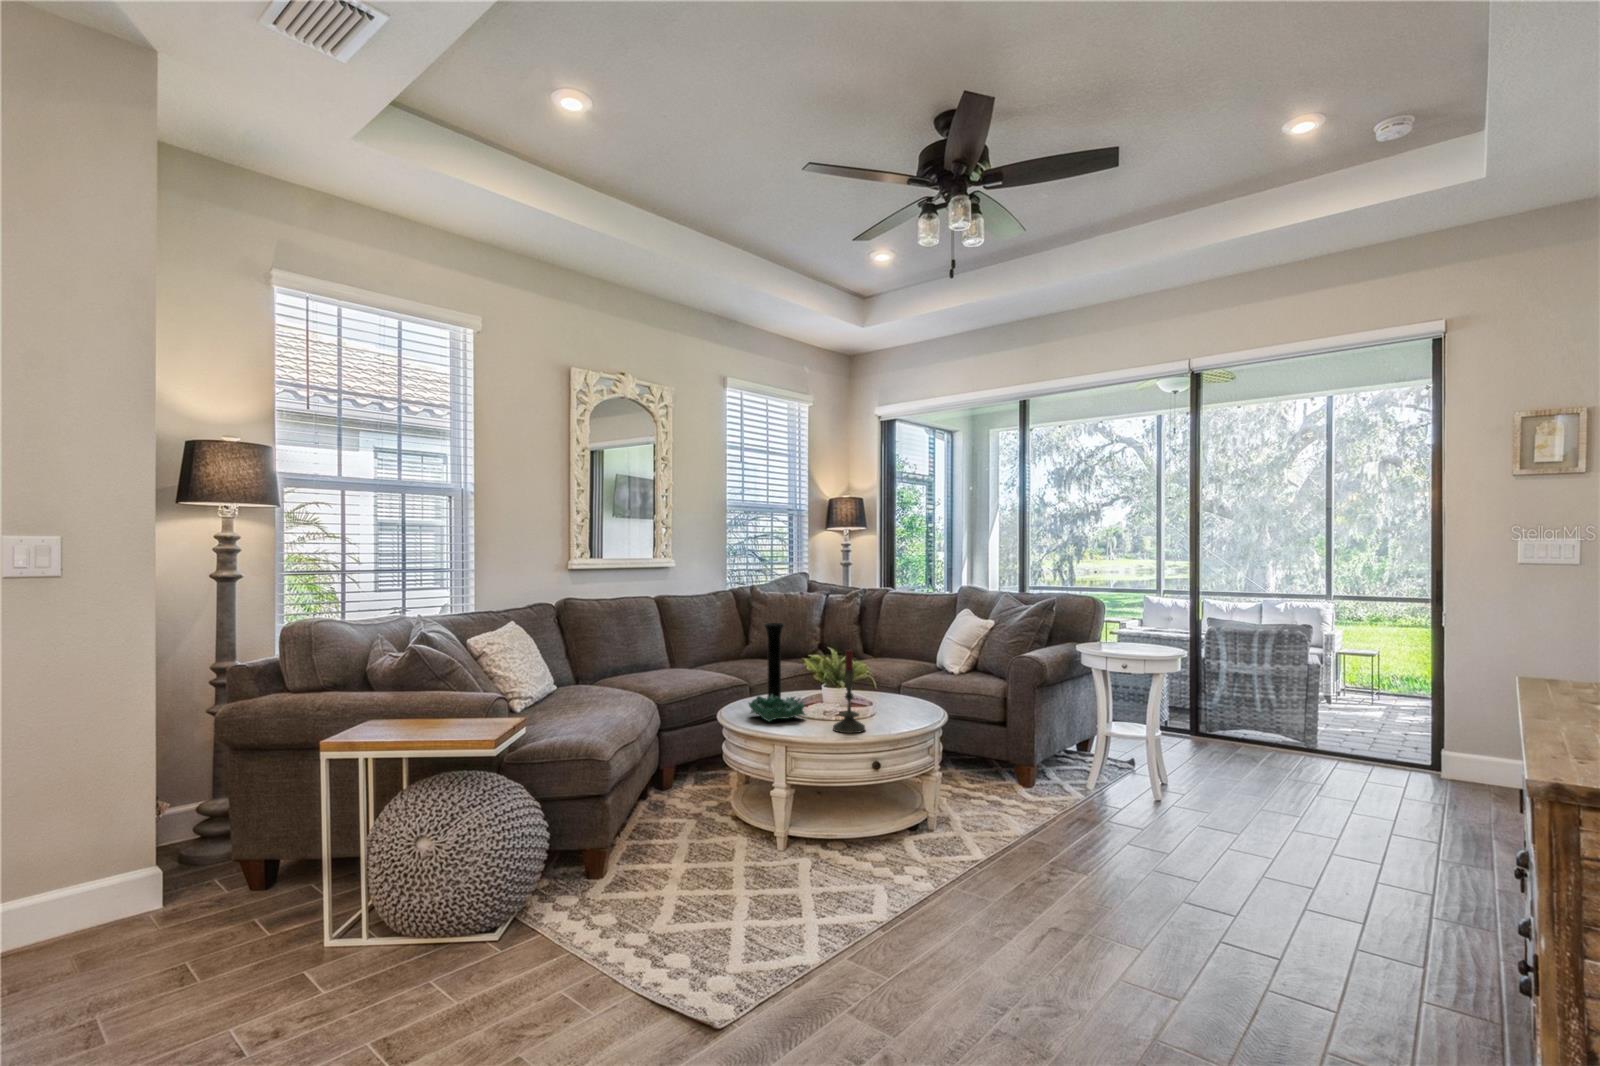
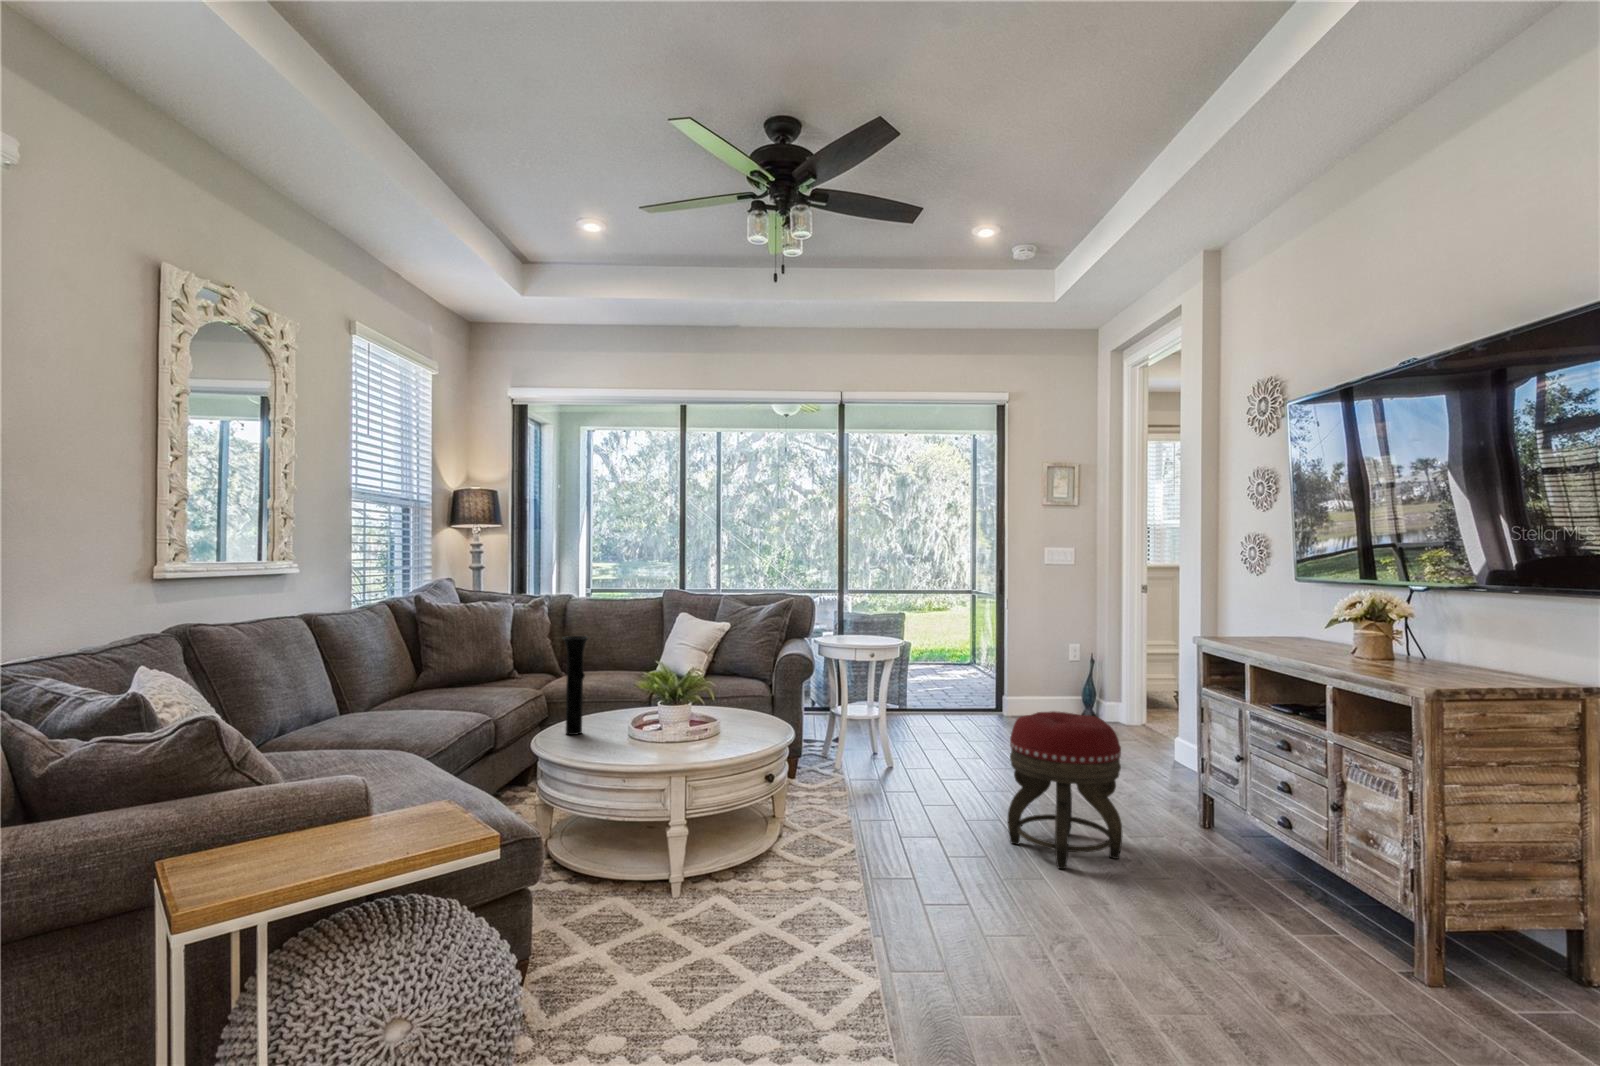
candle: present [833,649,865,733] -> none [705,655,741,749]
decorative bowl: present [749,694,805,722] -> none [584,719,658,752]
footstool: none [1151,753,1305,964] -> present [1008,711,1123,869]

